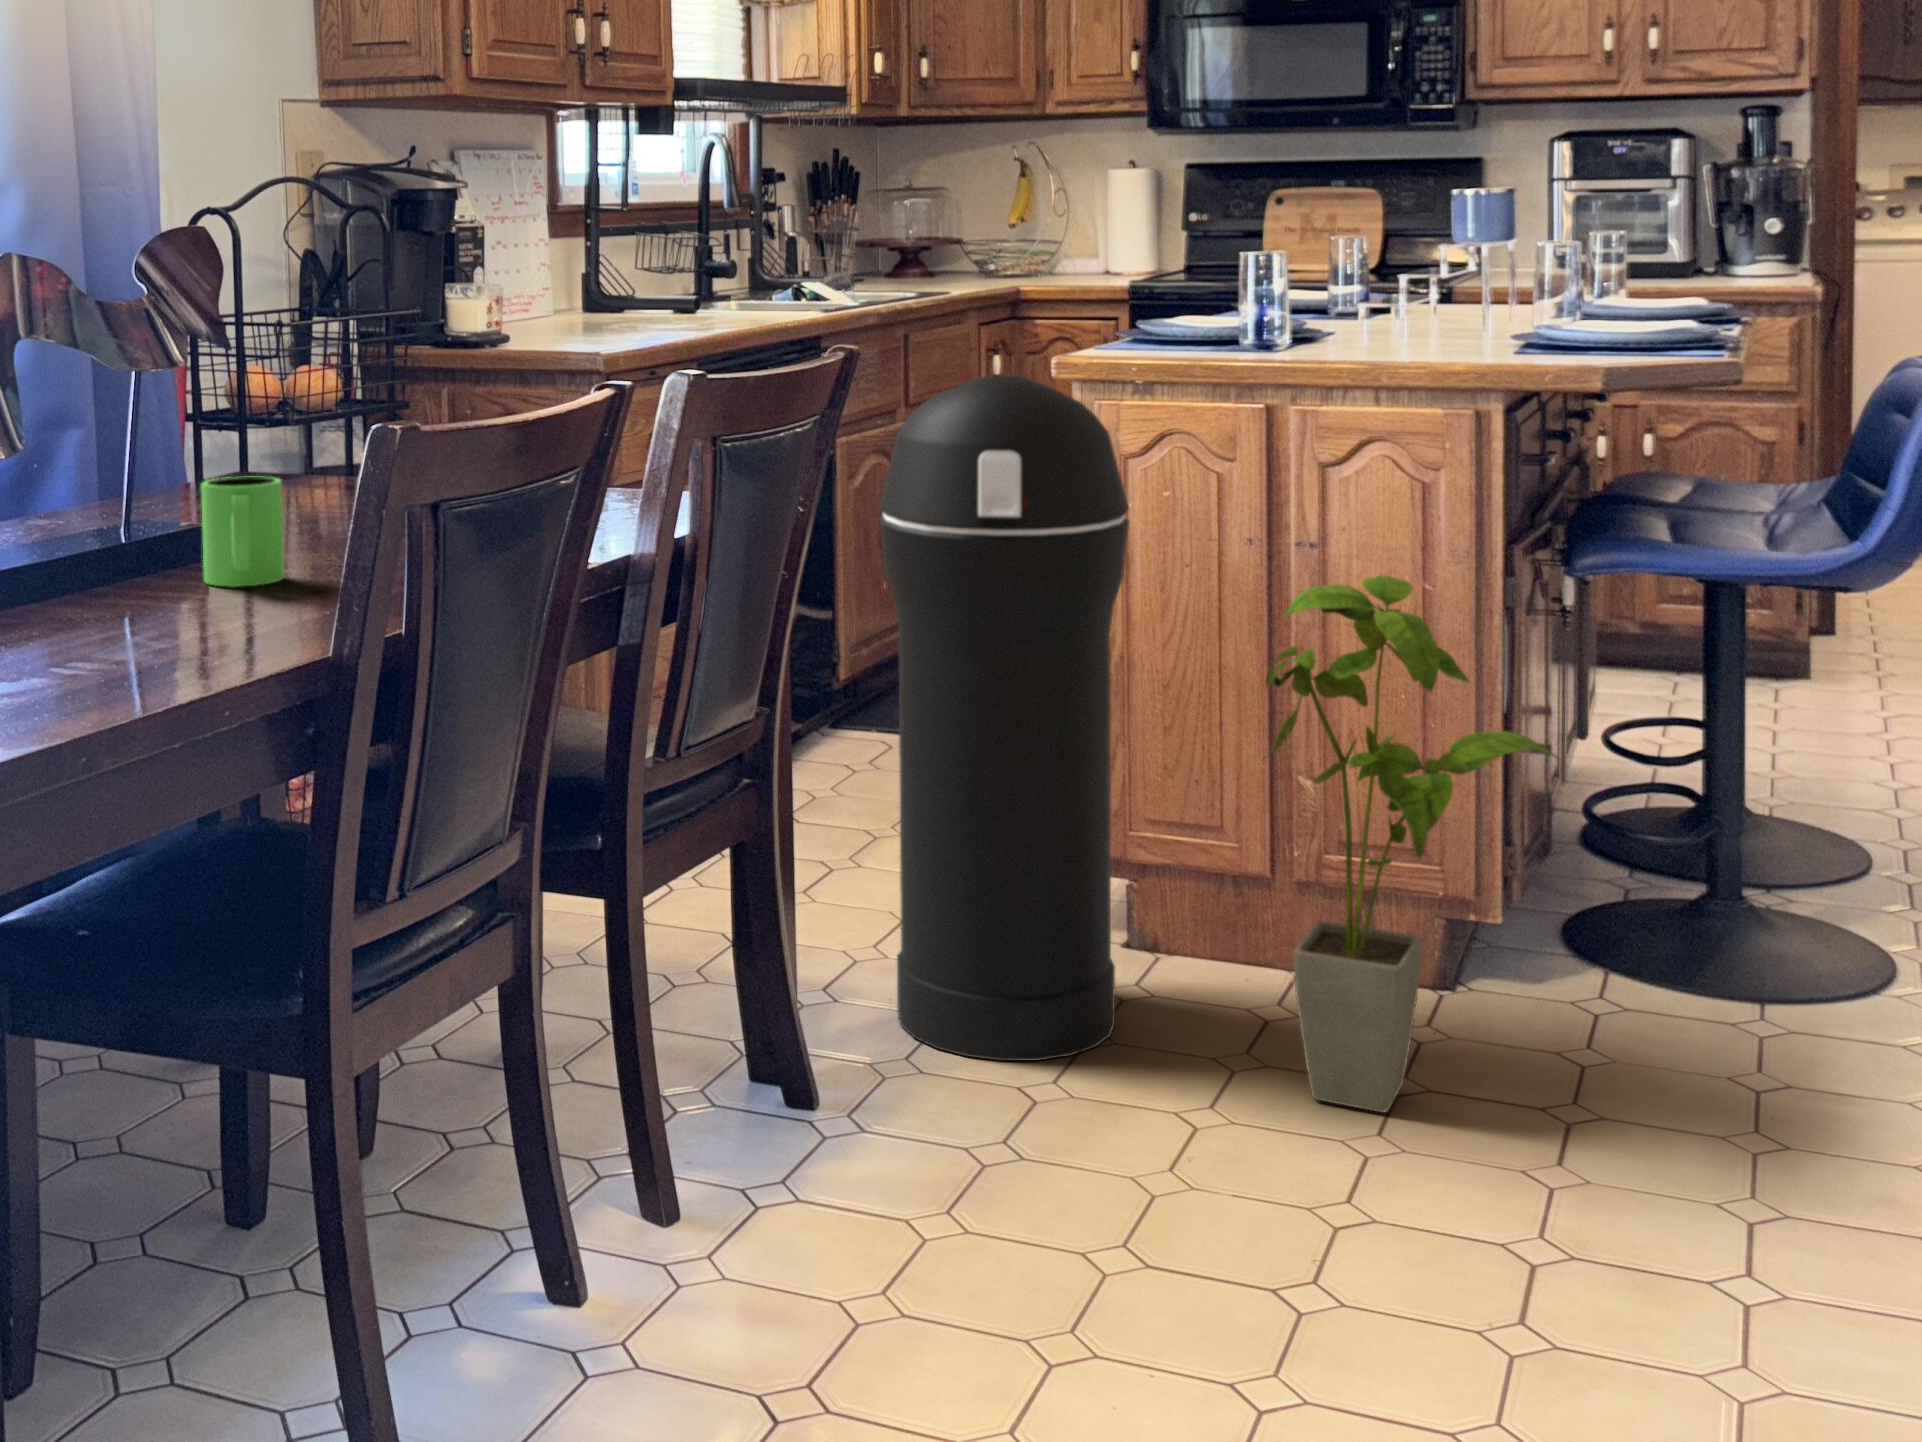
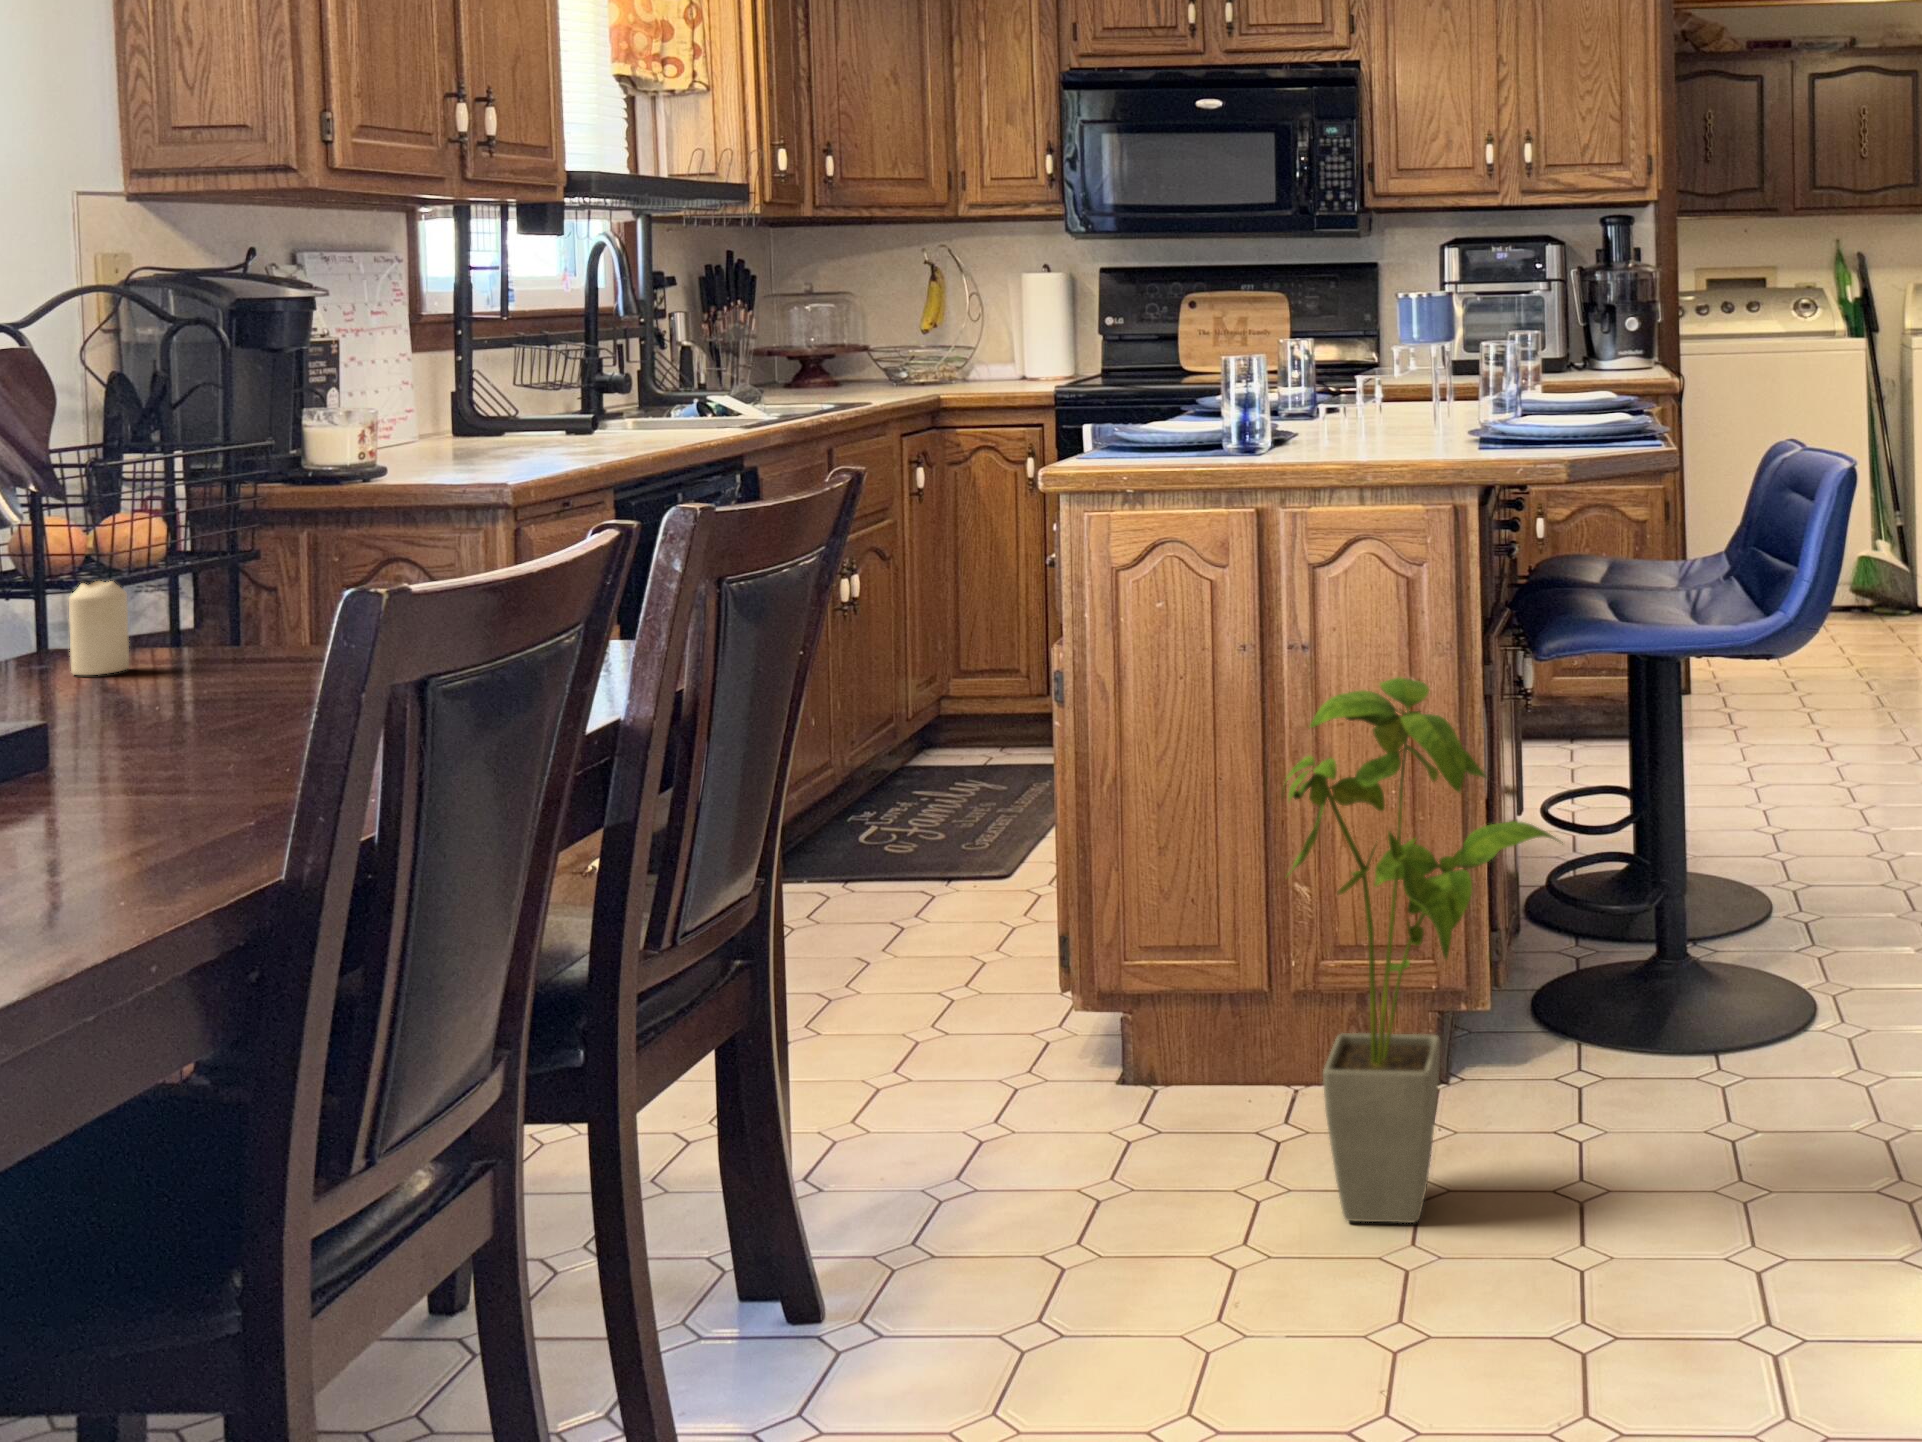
trash can: present [880,376,1129,1061] -> none [865,493,1135,1240]
candle: none [262,414,303,488] -> present [69,581,129,675]
mug: present [201,476,284,587] -> none [17,670,142,819]

